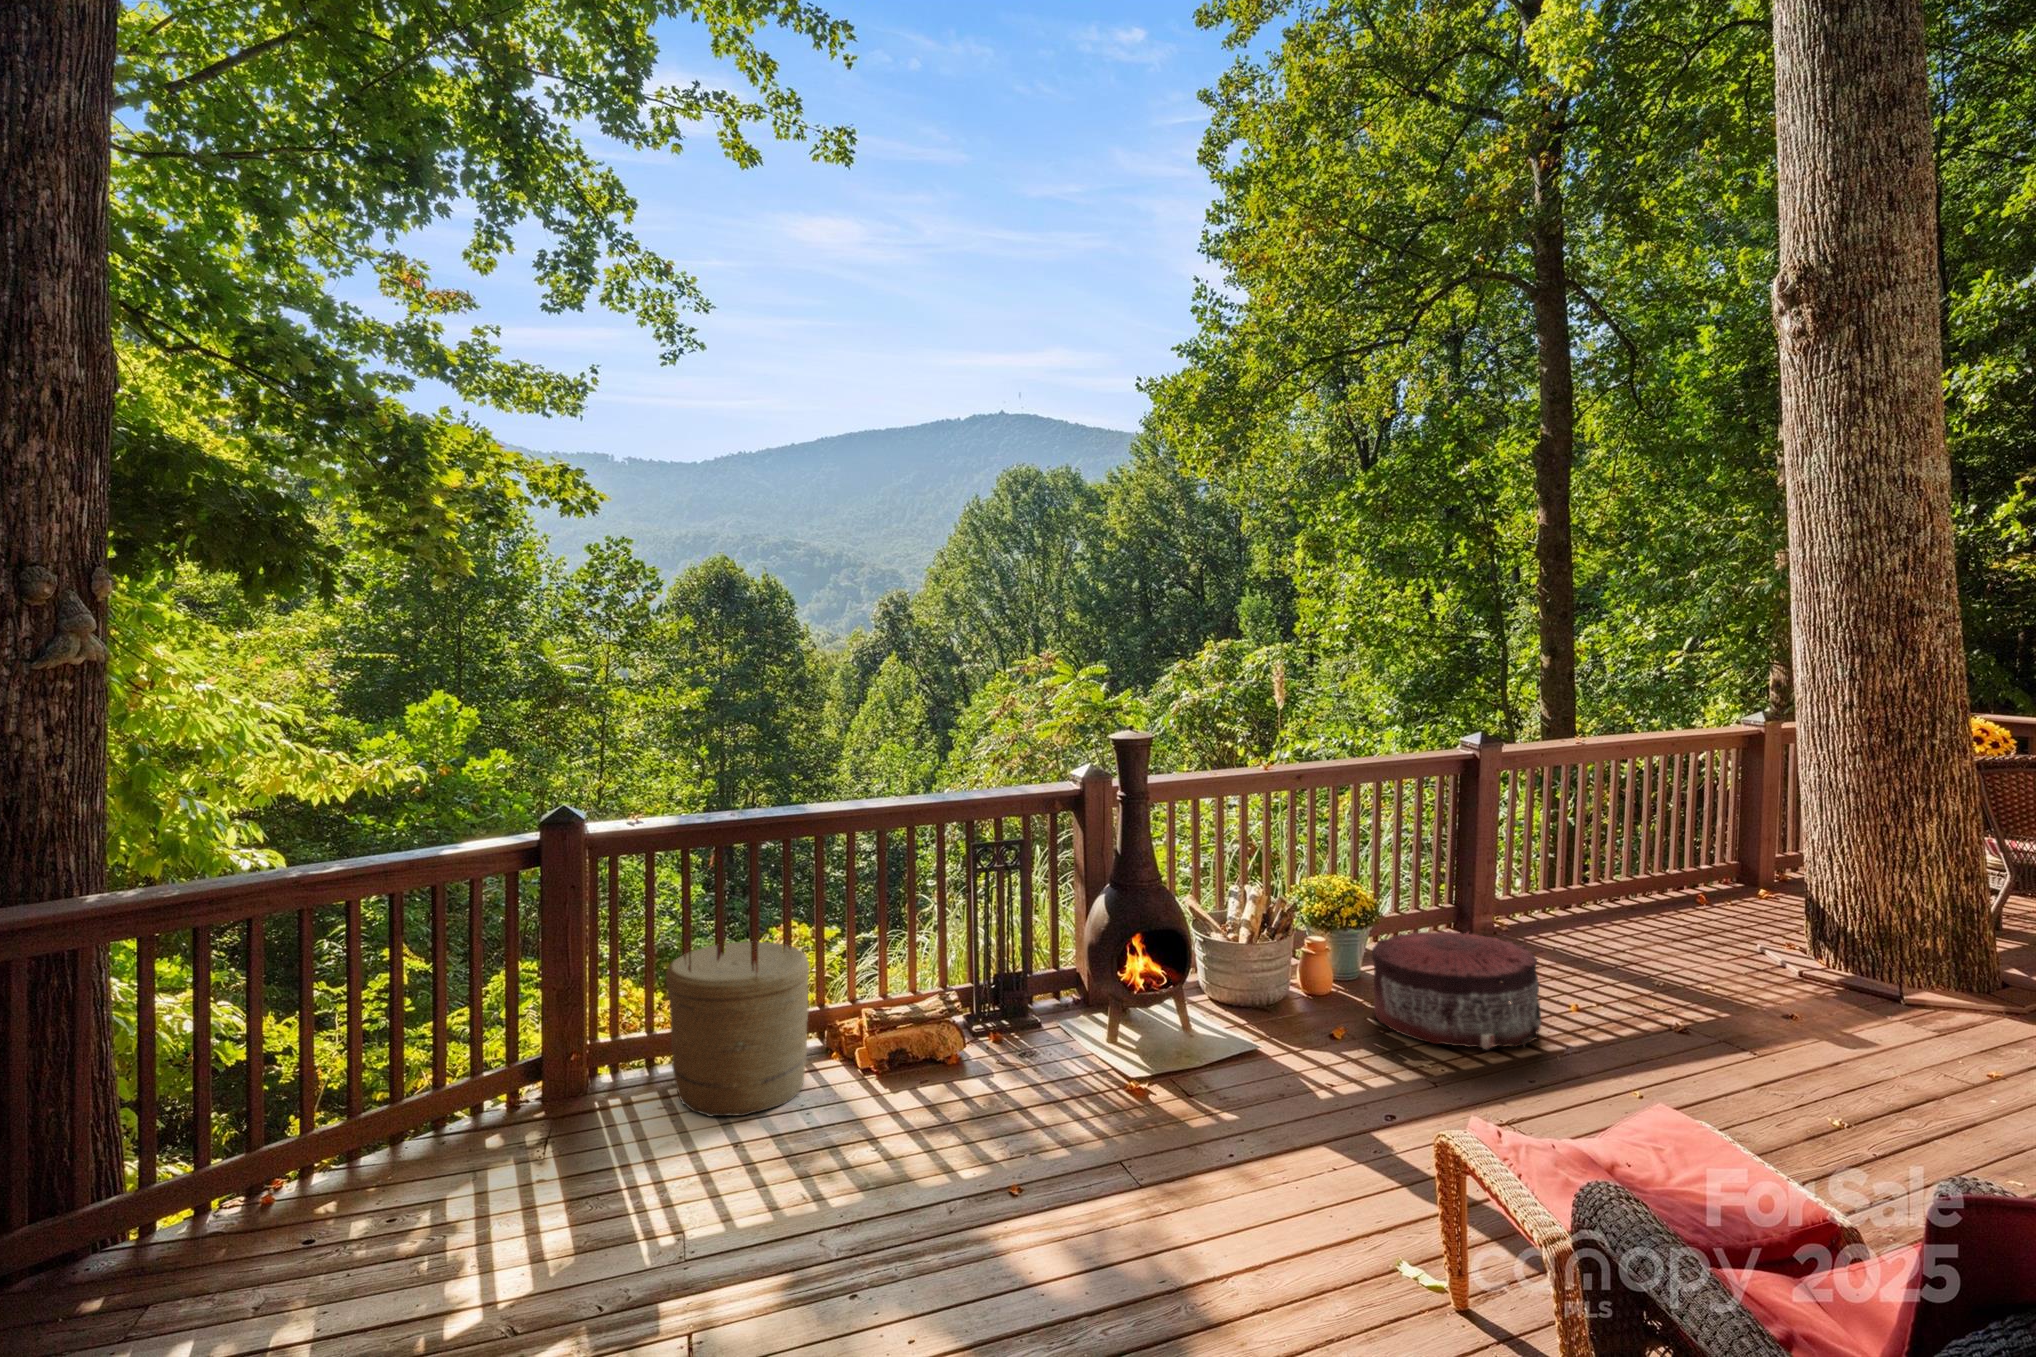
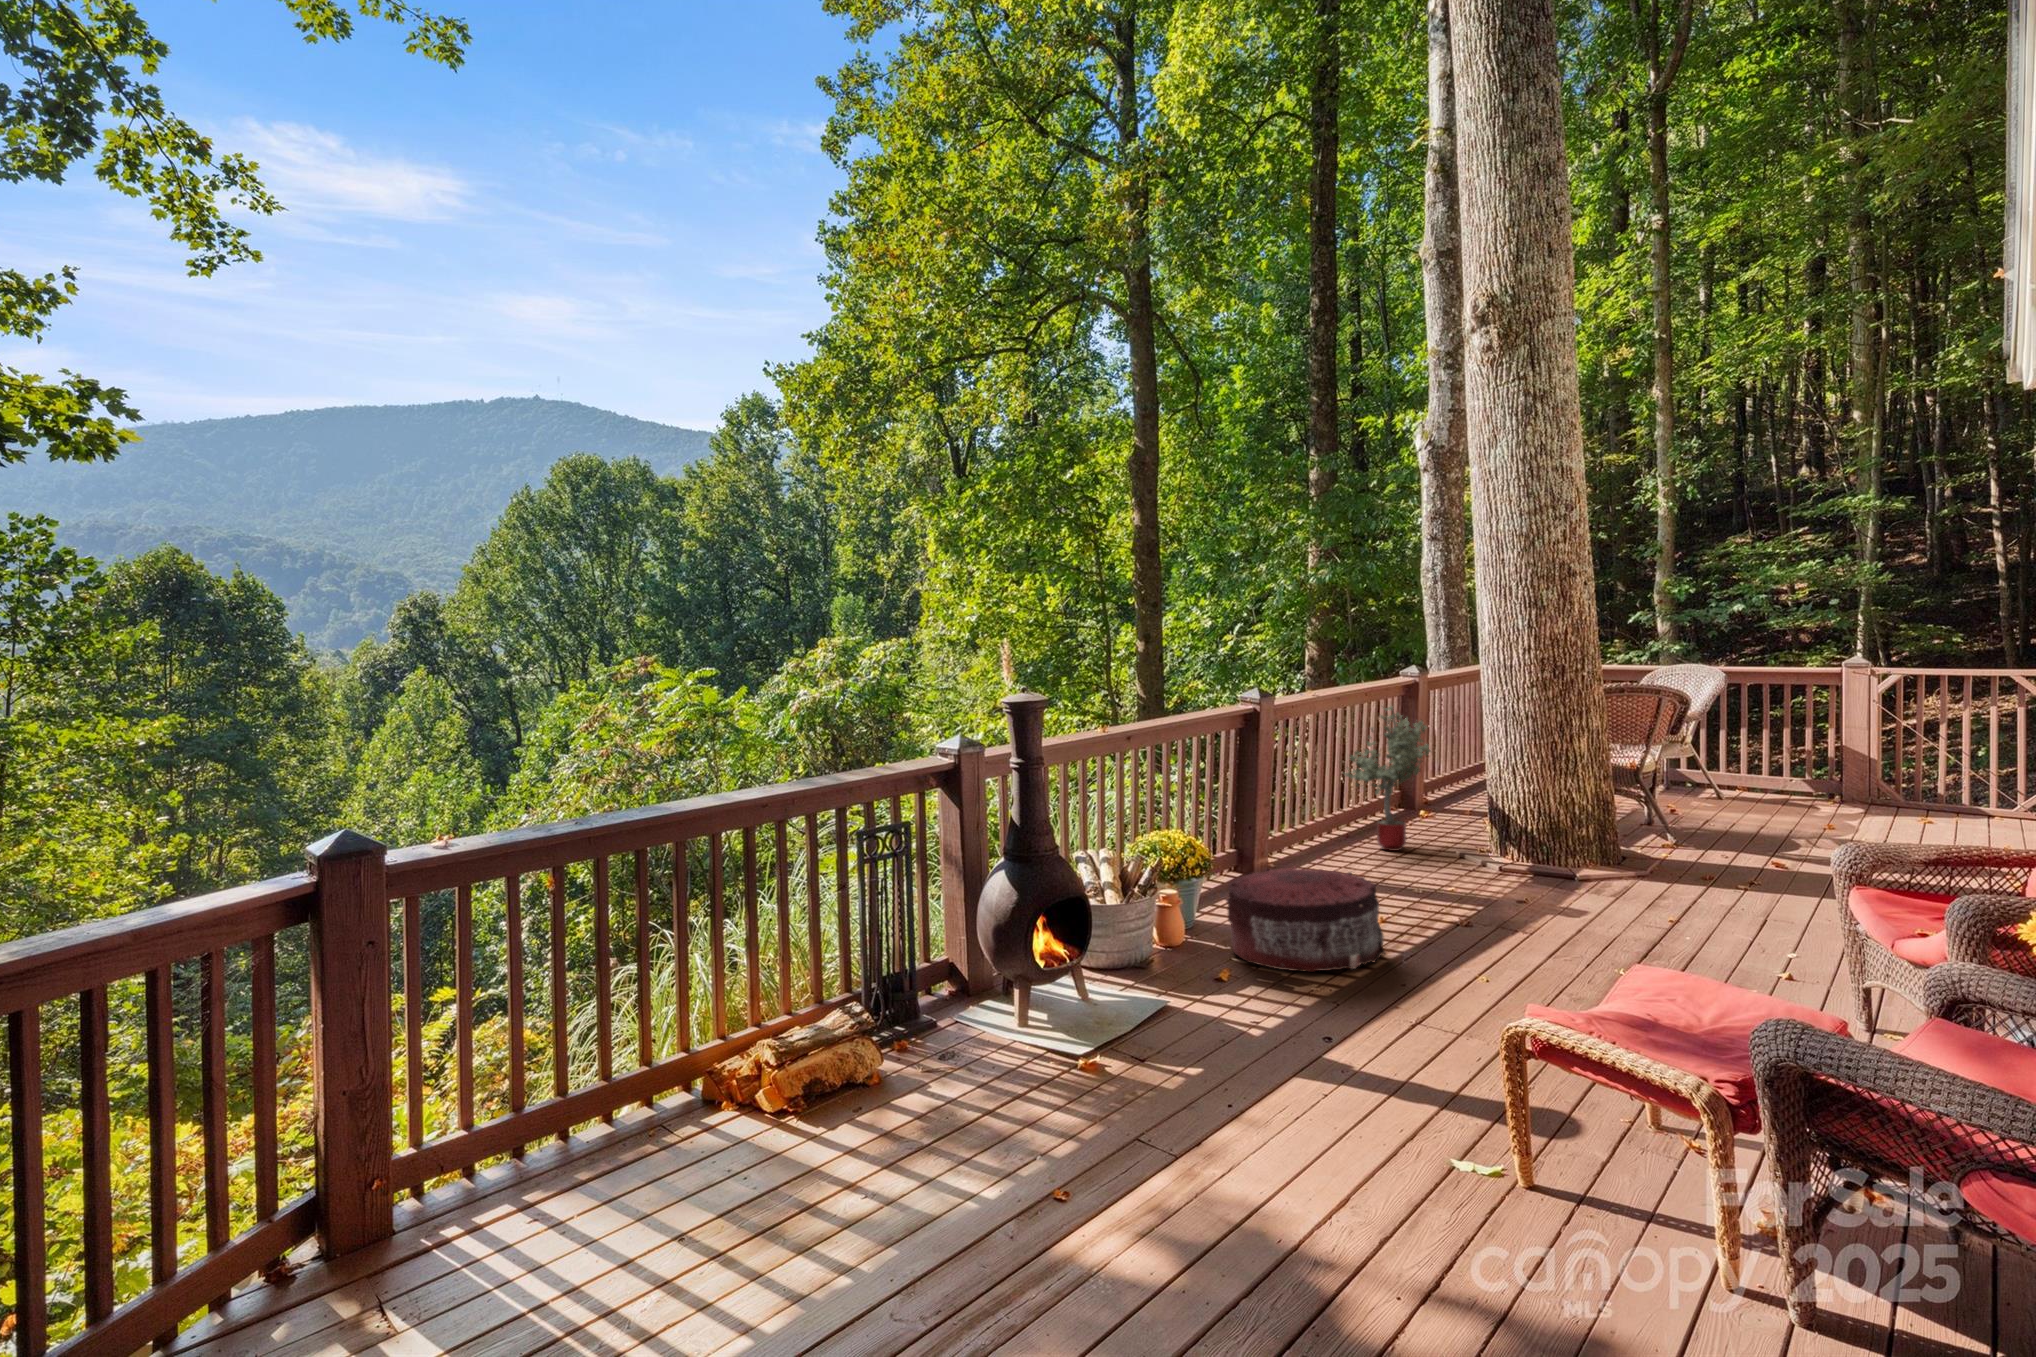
potted tree: none [1631,758,1759,930] -> present [1345,706,1430,851]
woven basket: present [666,942,809,1116] -> none [531,972,726,1212]

